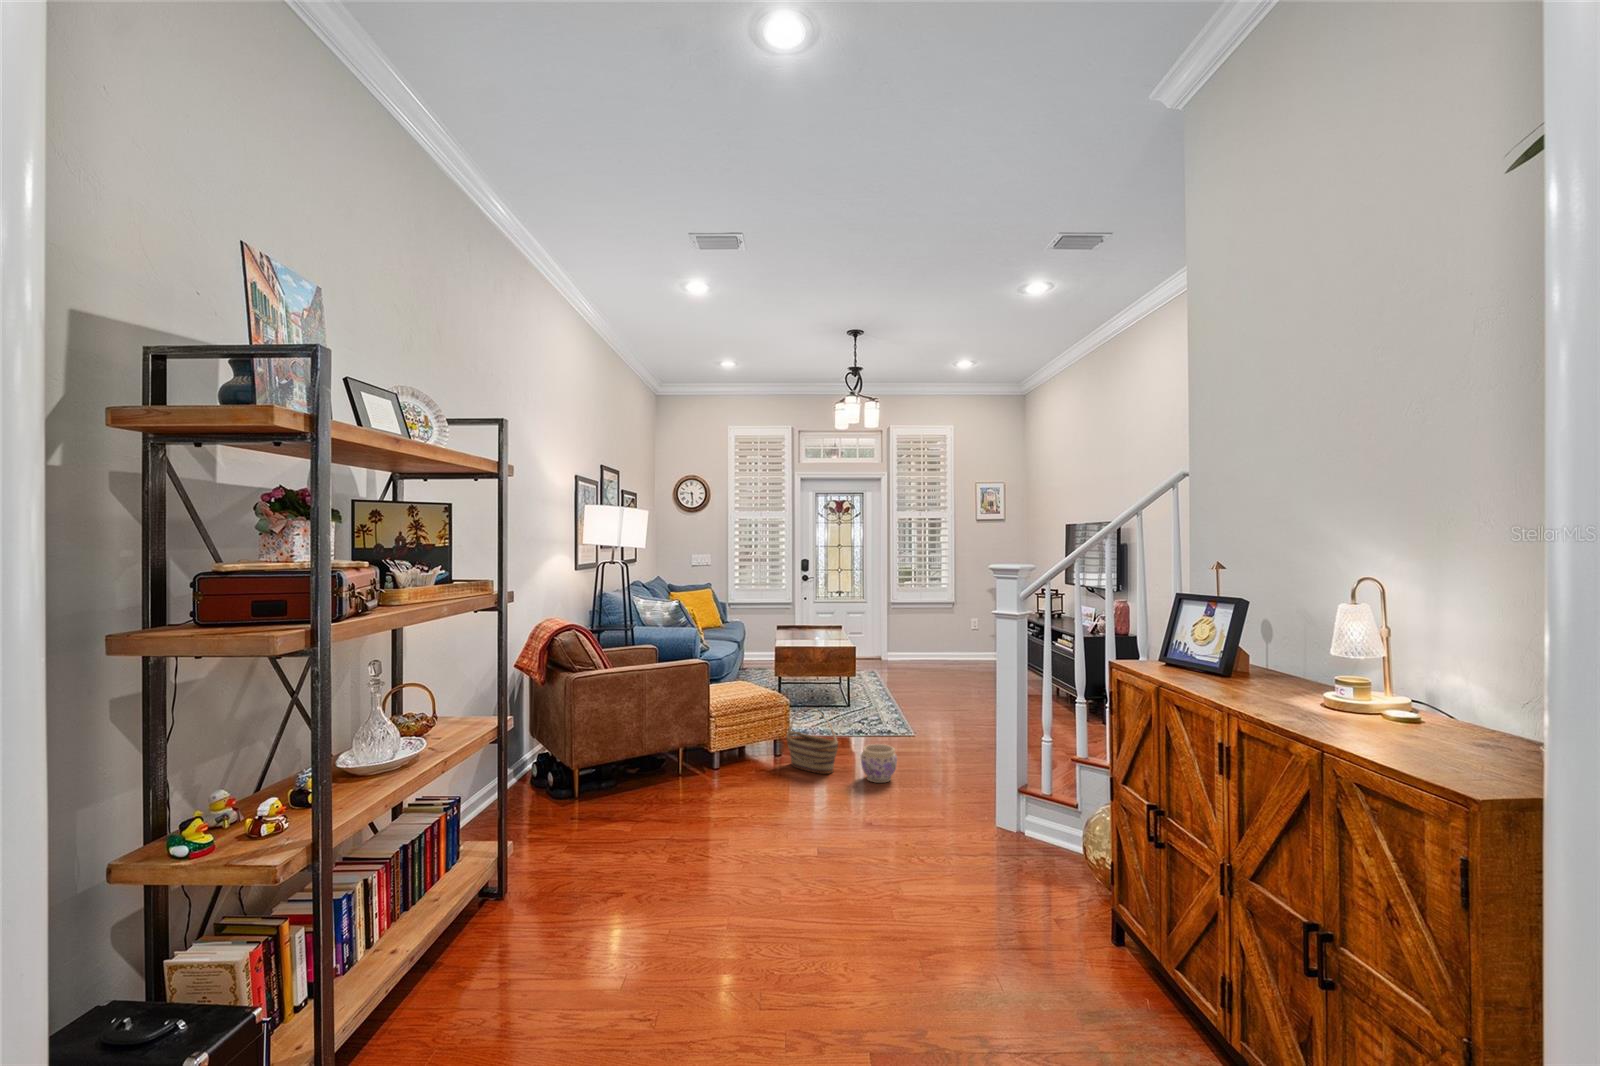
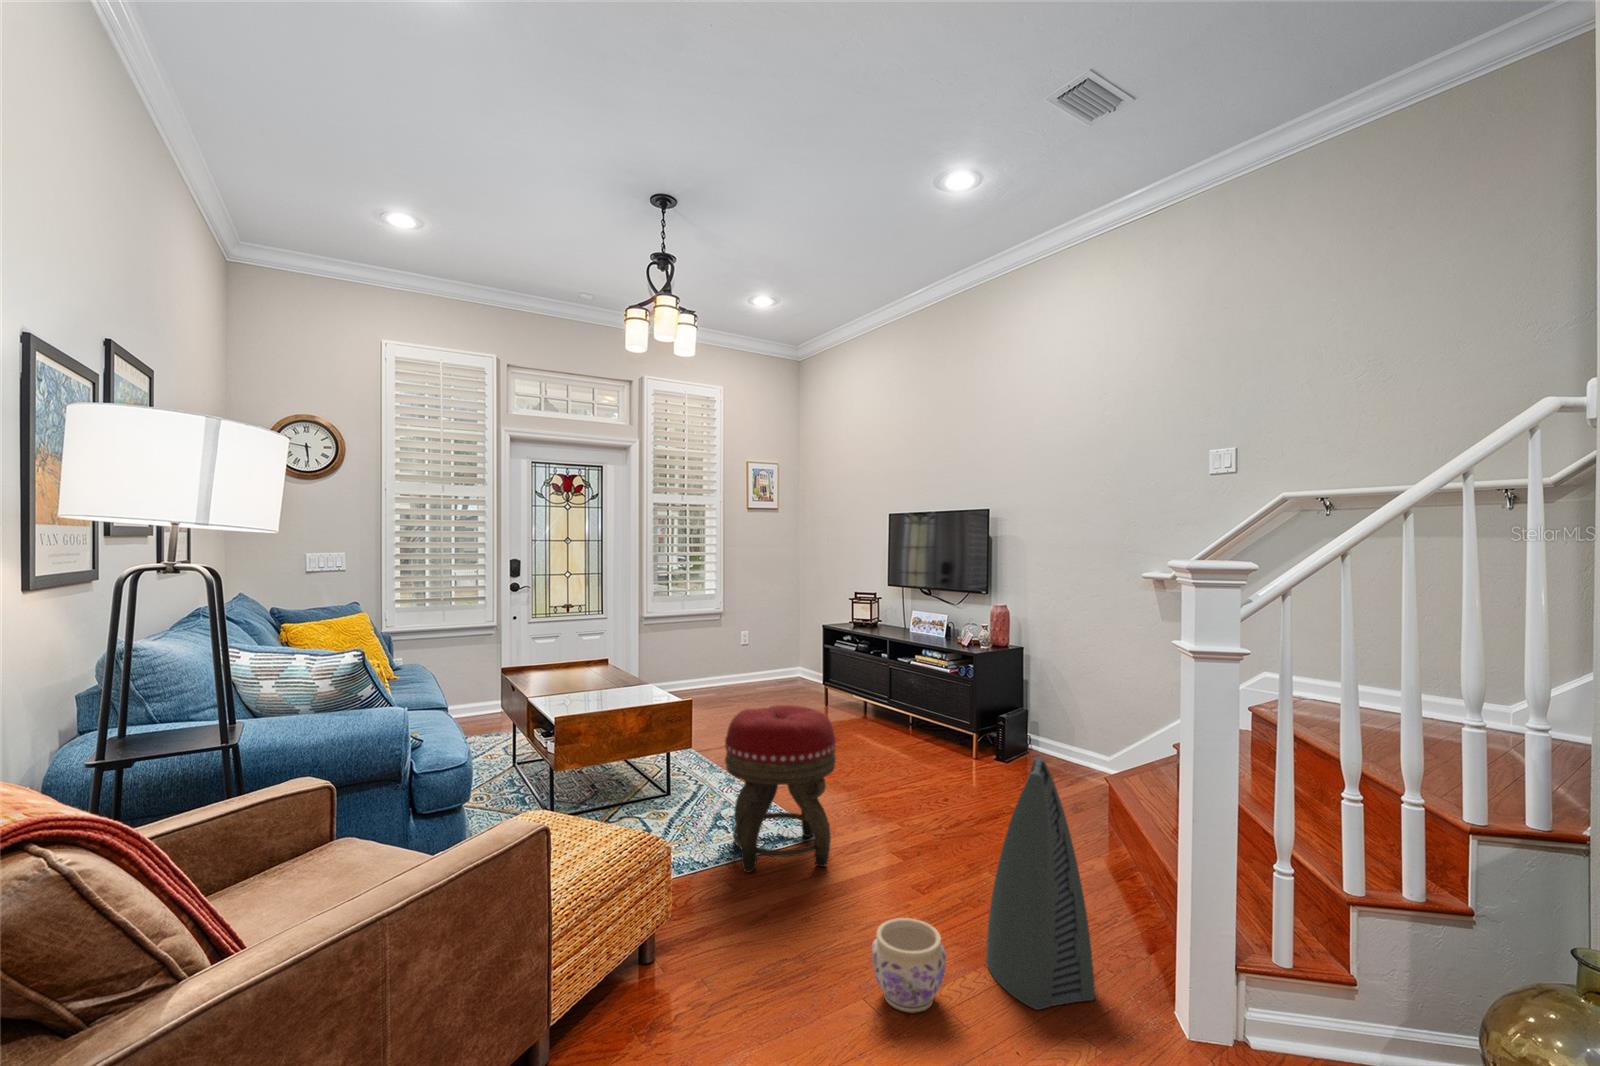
footstool: none [851,648,916,740] -> present [725,705,836,872]
air purifier: none [928,671,975,796] -> present [986,757,1095,1010]
basket: present [787,710,838,774] -> none [693,874,822,1020]

